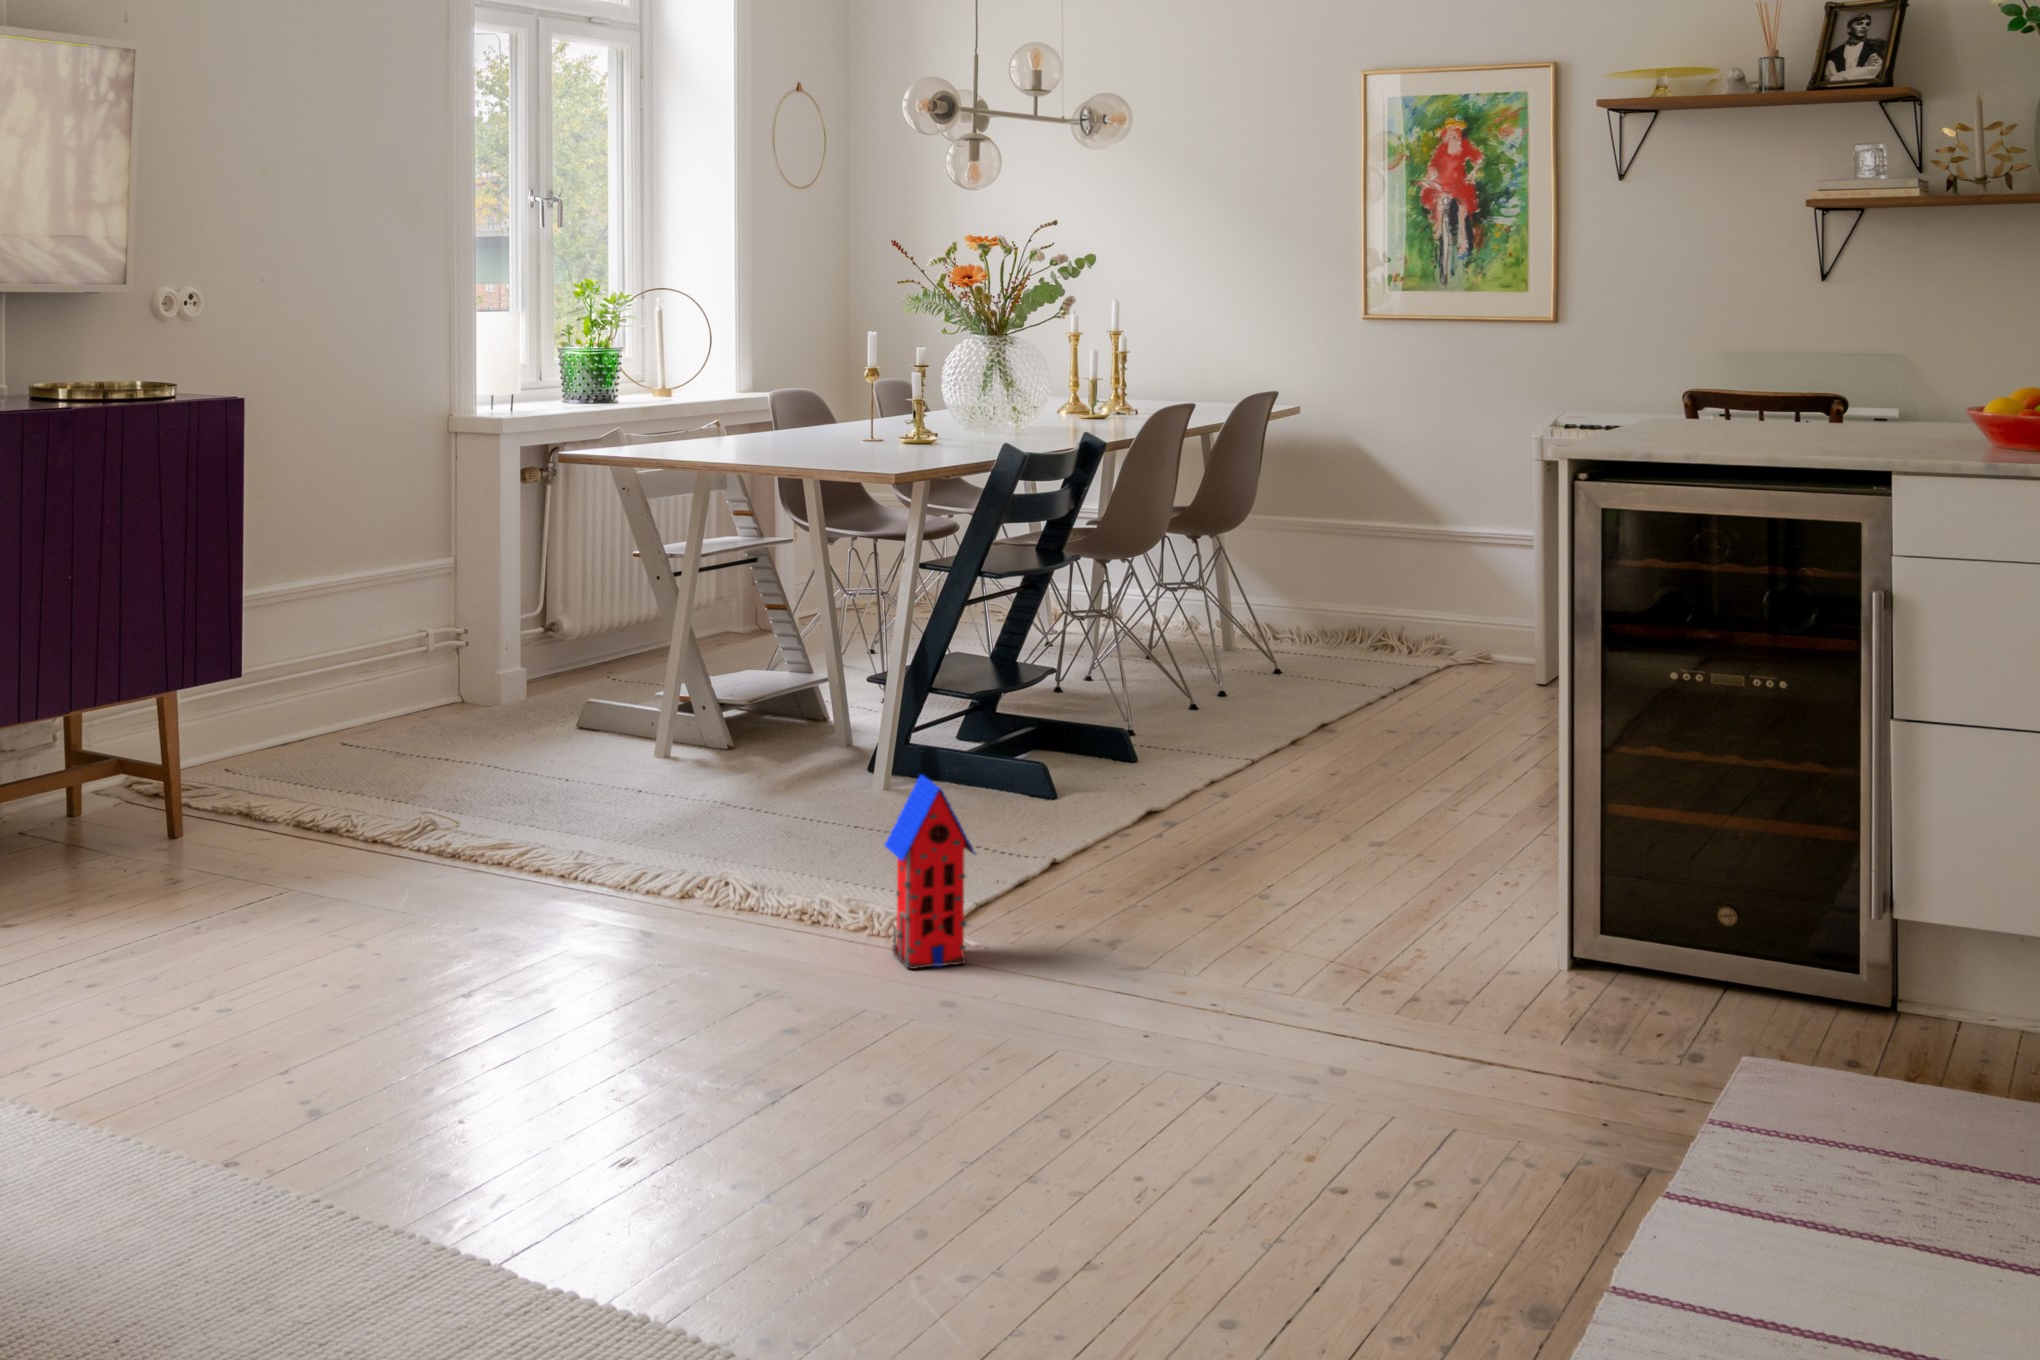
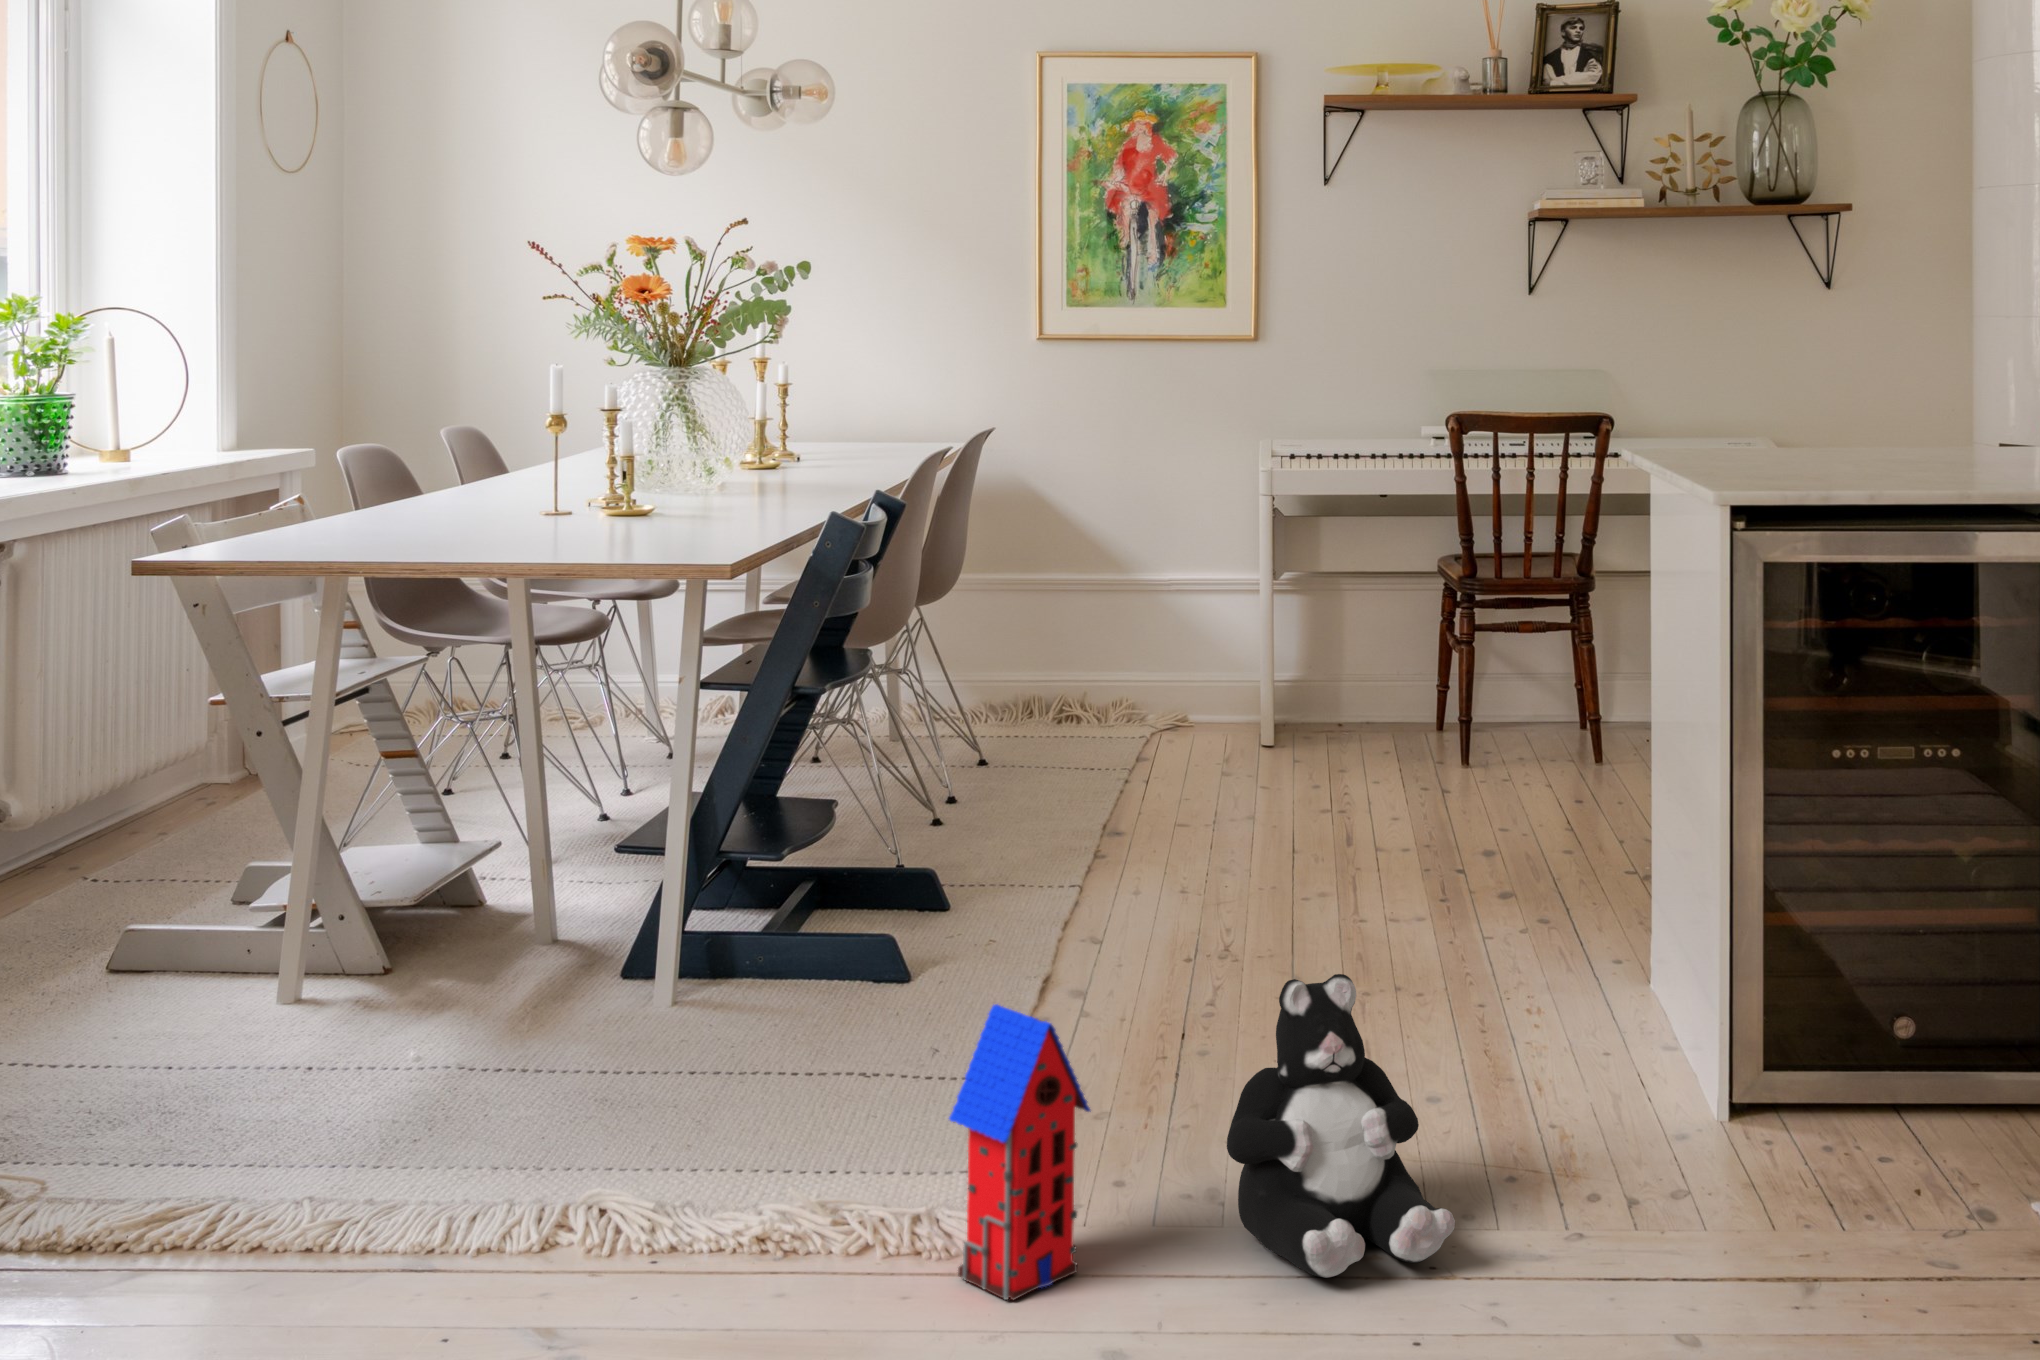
plush toy: none [1078,789,1228,998] -> present [1227,974,1455,1278]

